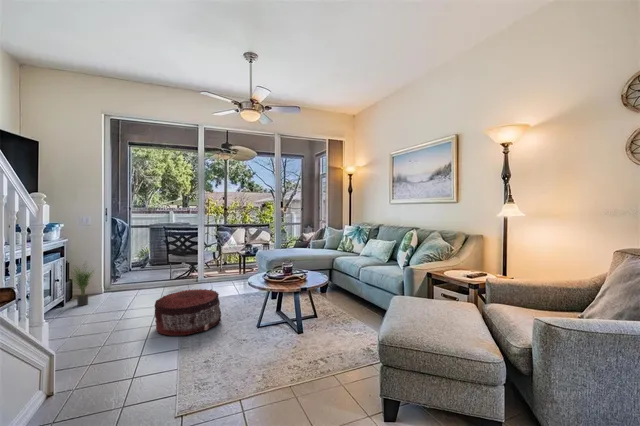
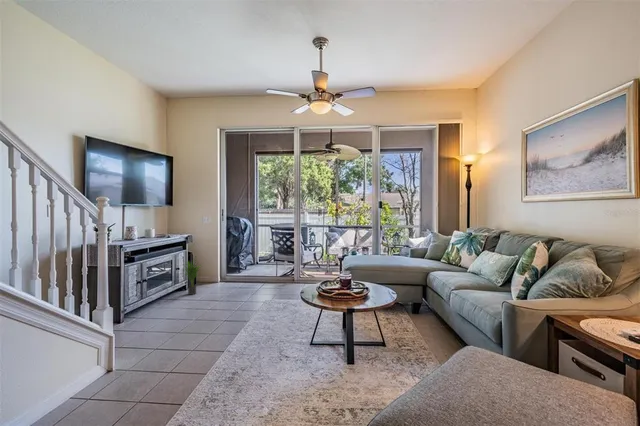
pouf: present [155,289,221,336] -> none [214,292,278,342]

